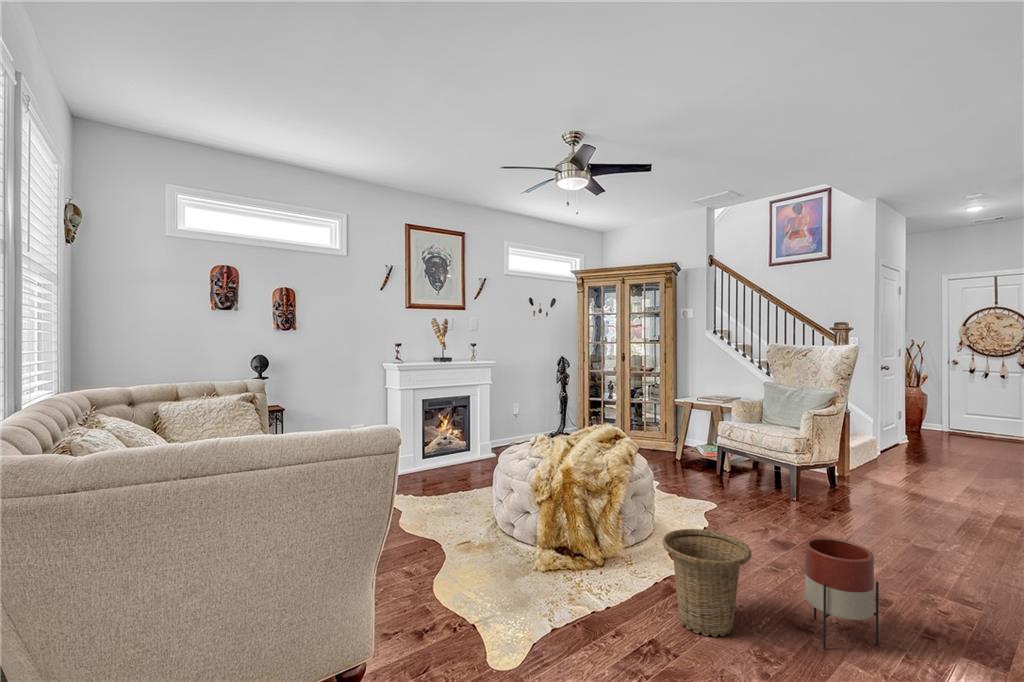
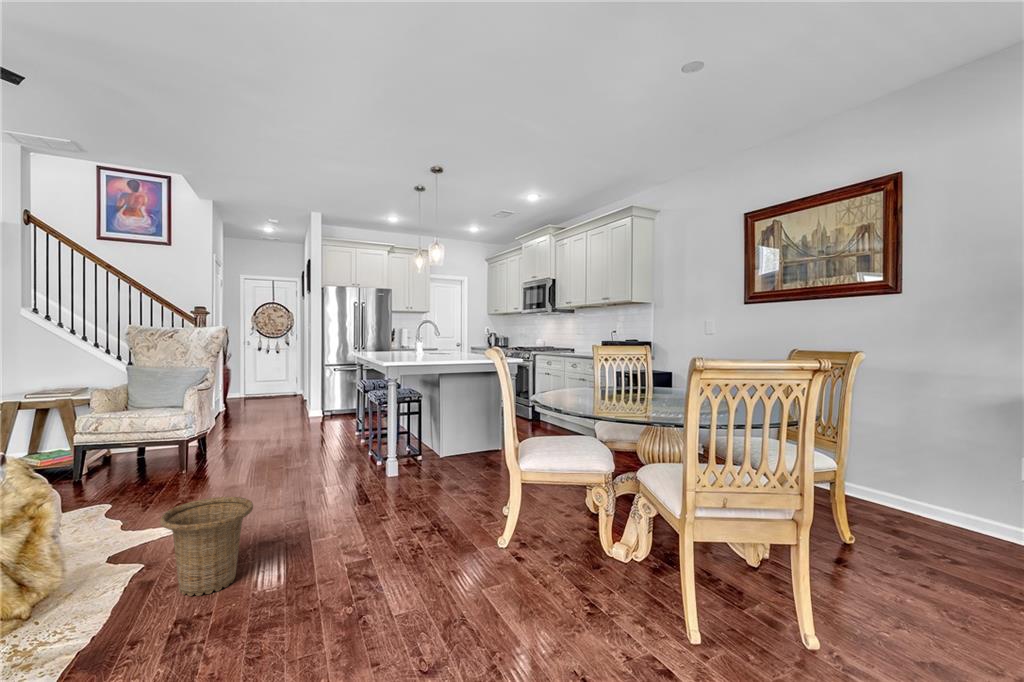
planter: present [805,538,879,649] -> none [279,469,326,550]

